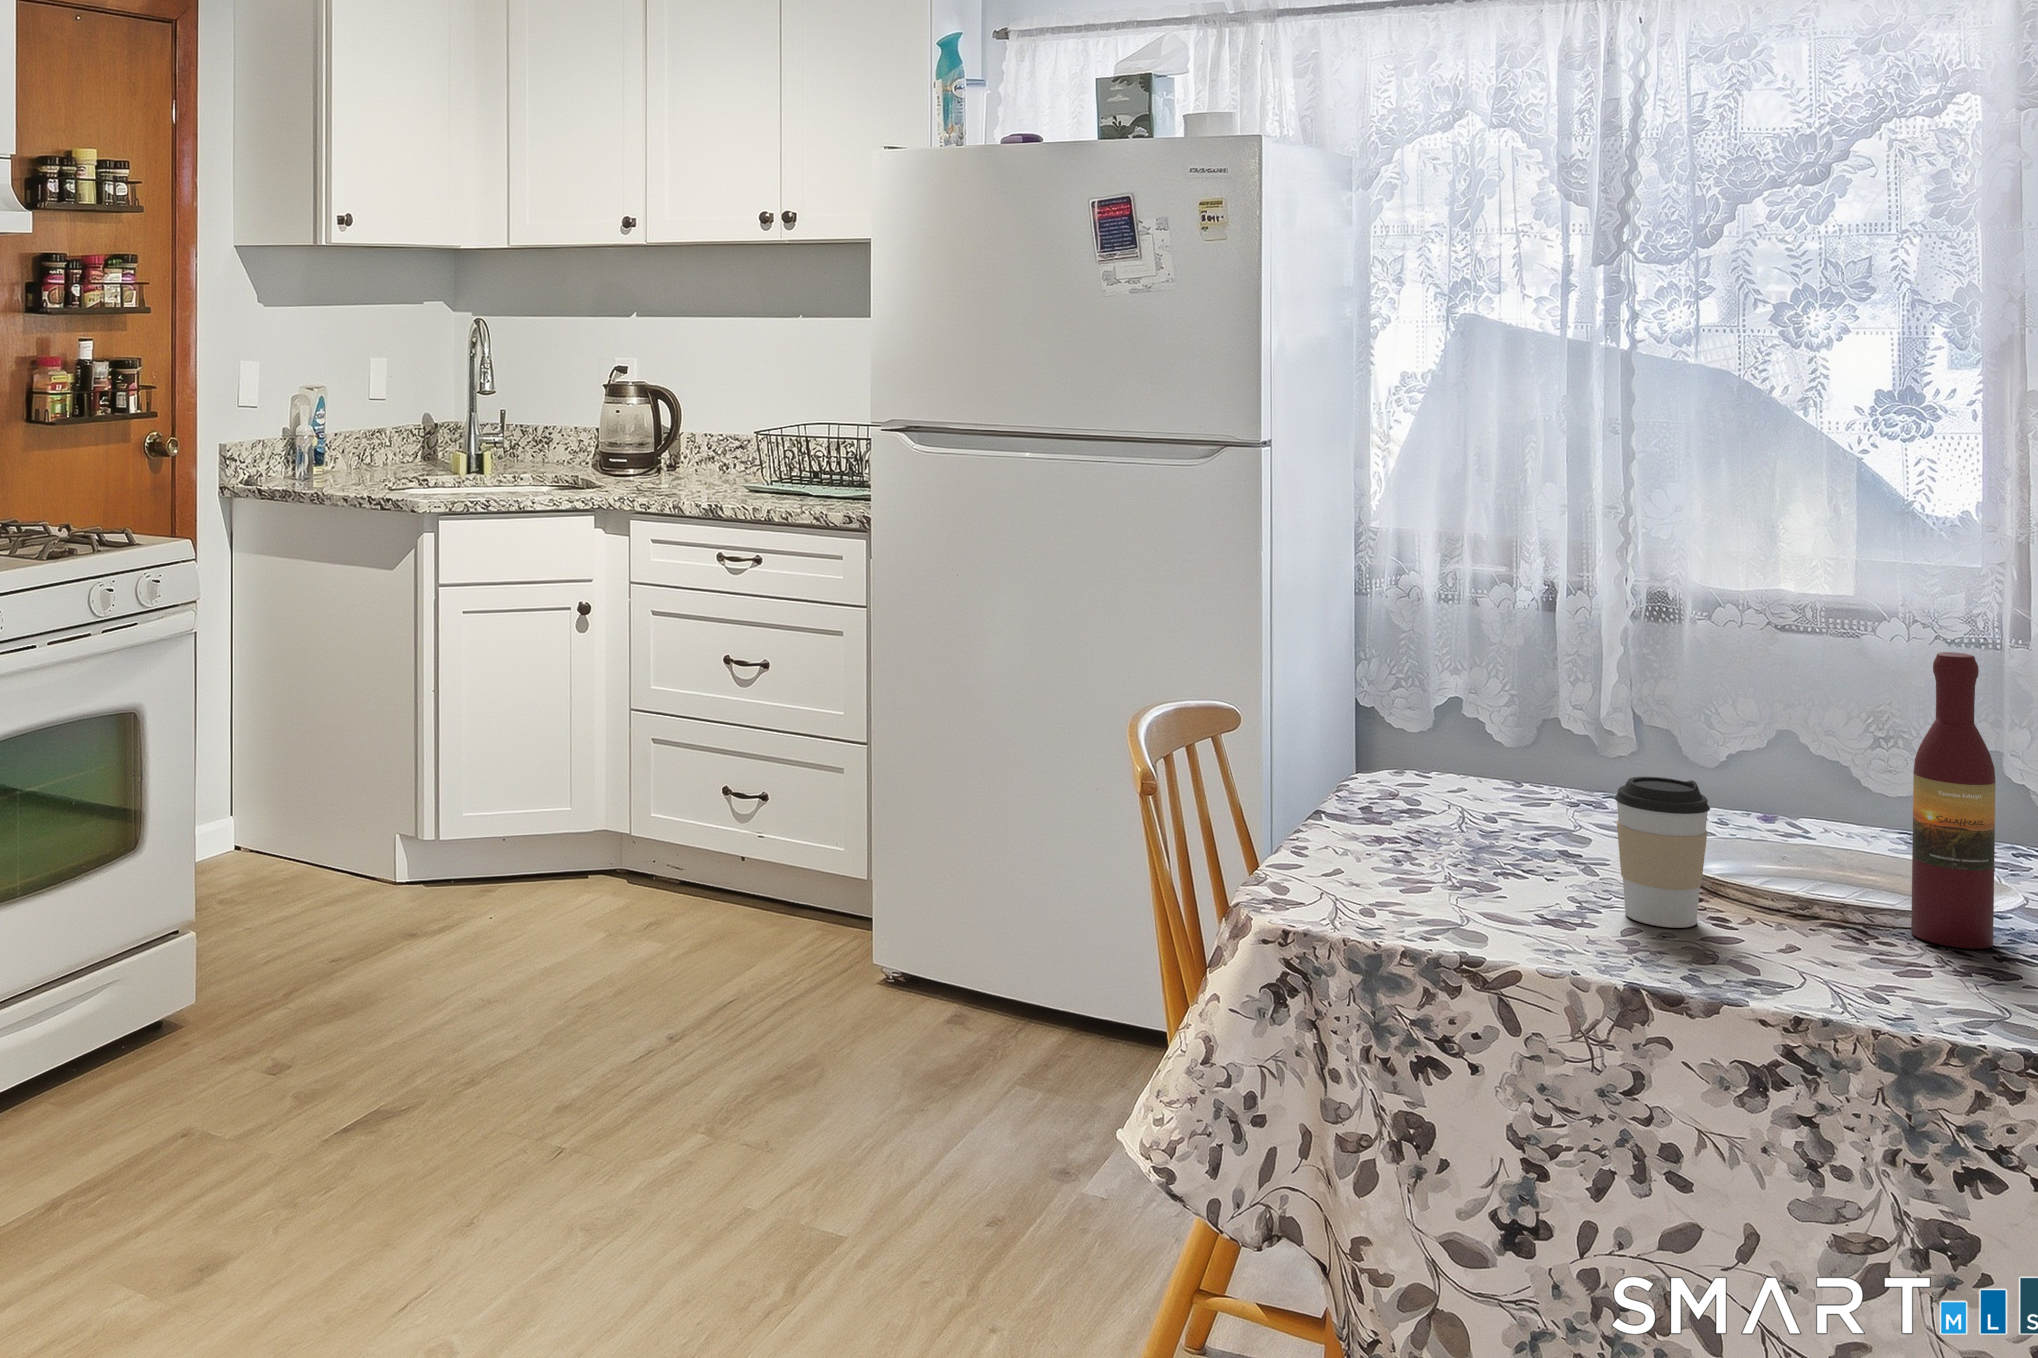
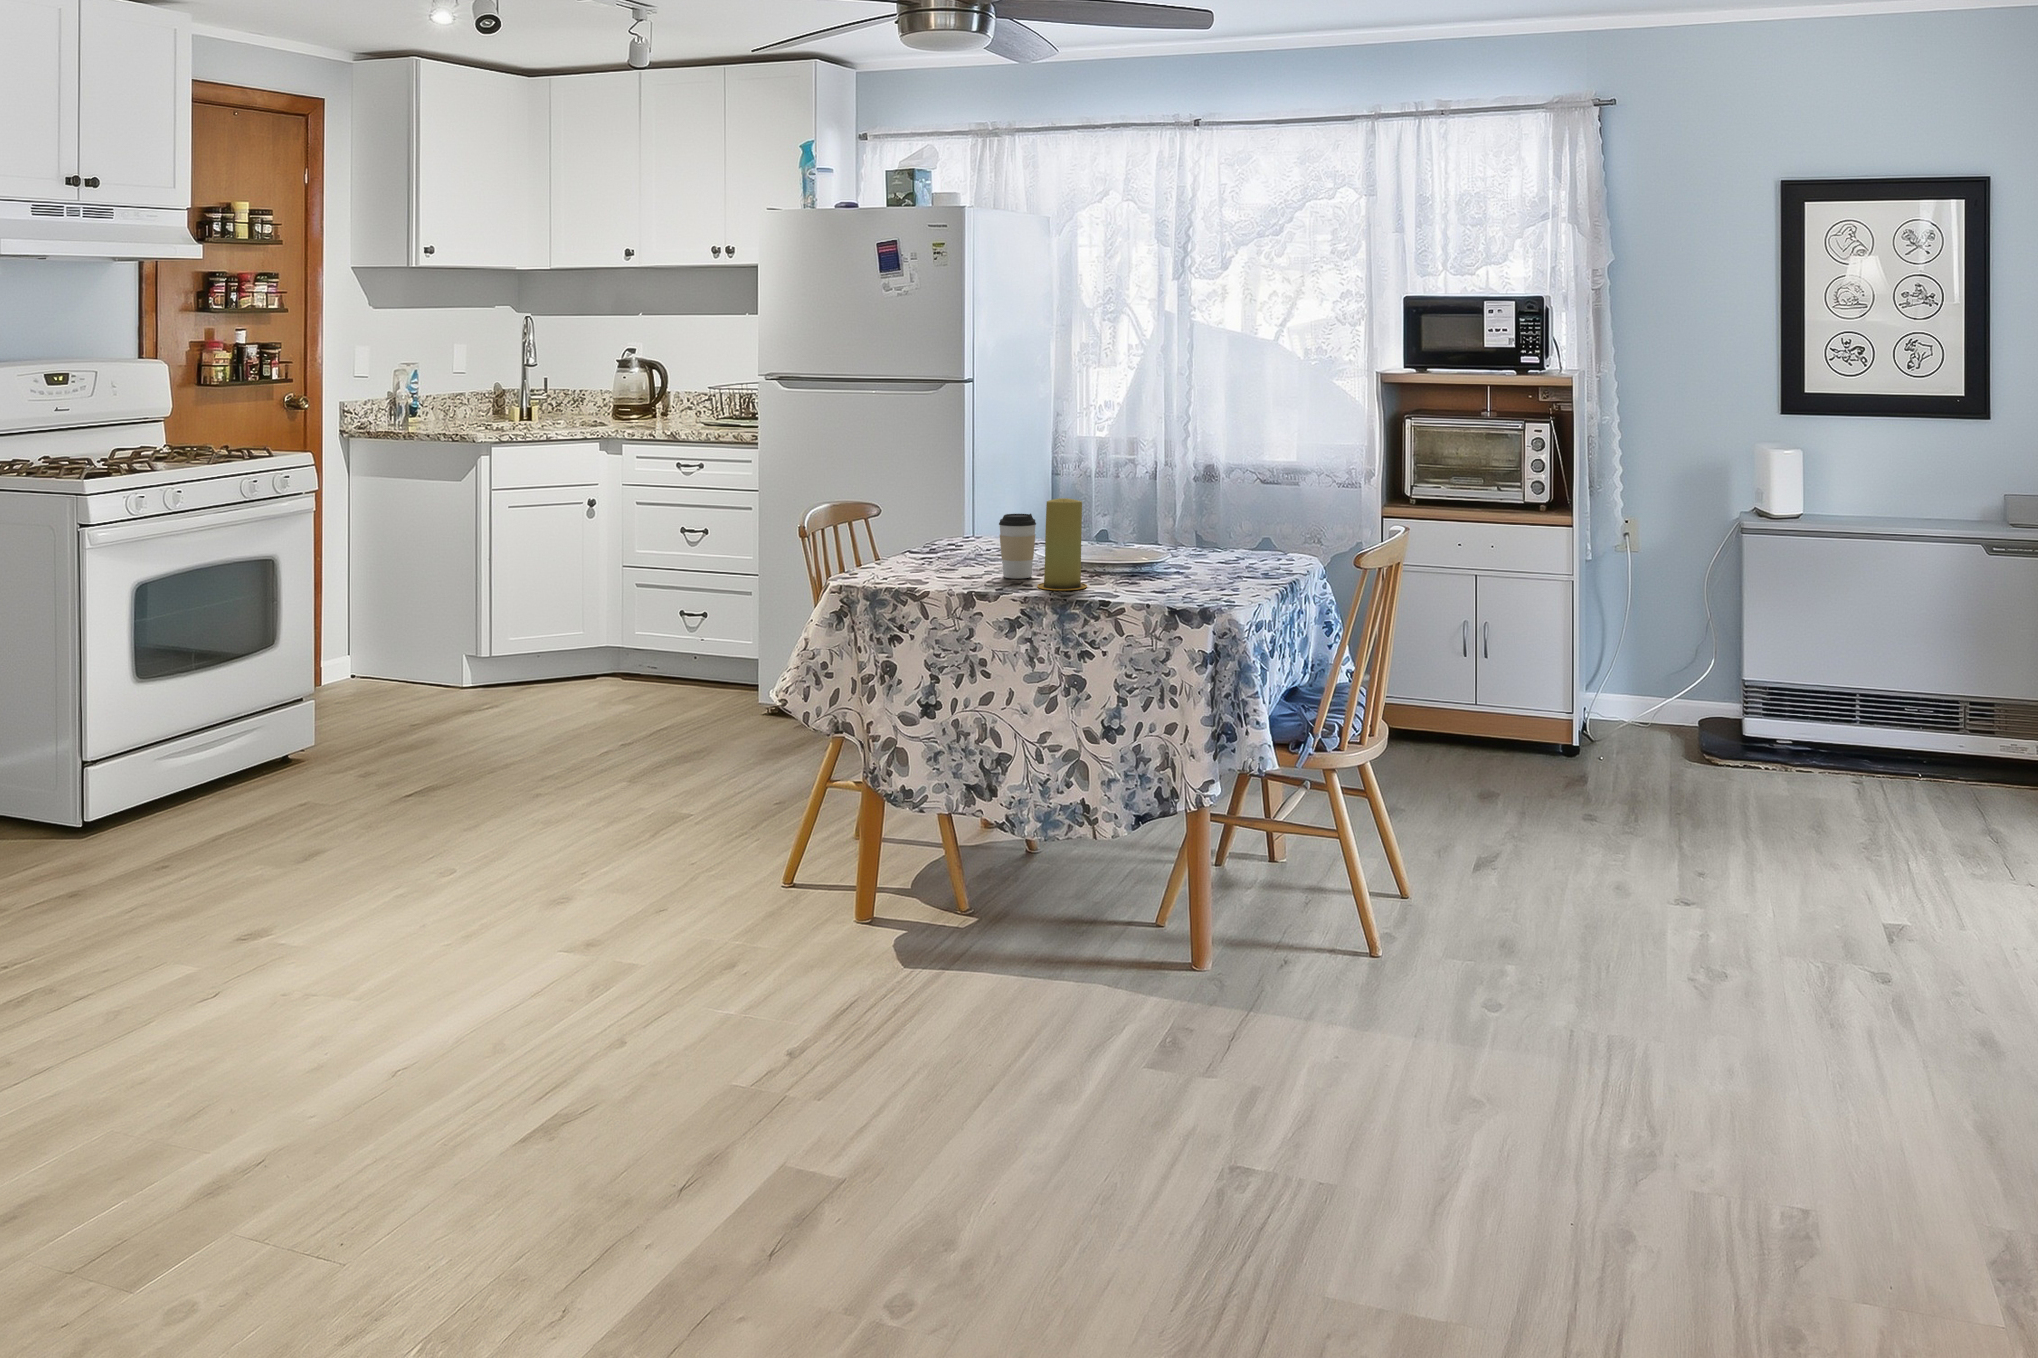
wine bottle: present [1911,652,1996,949] -> none [1120,451,1149,579]
candle: none [1759,764,1896,990] -> present [1038,498,1087,590]

